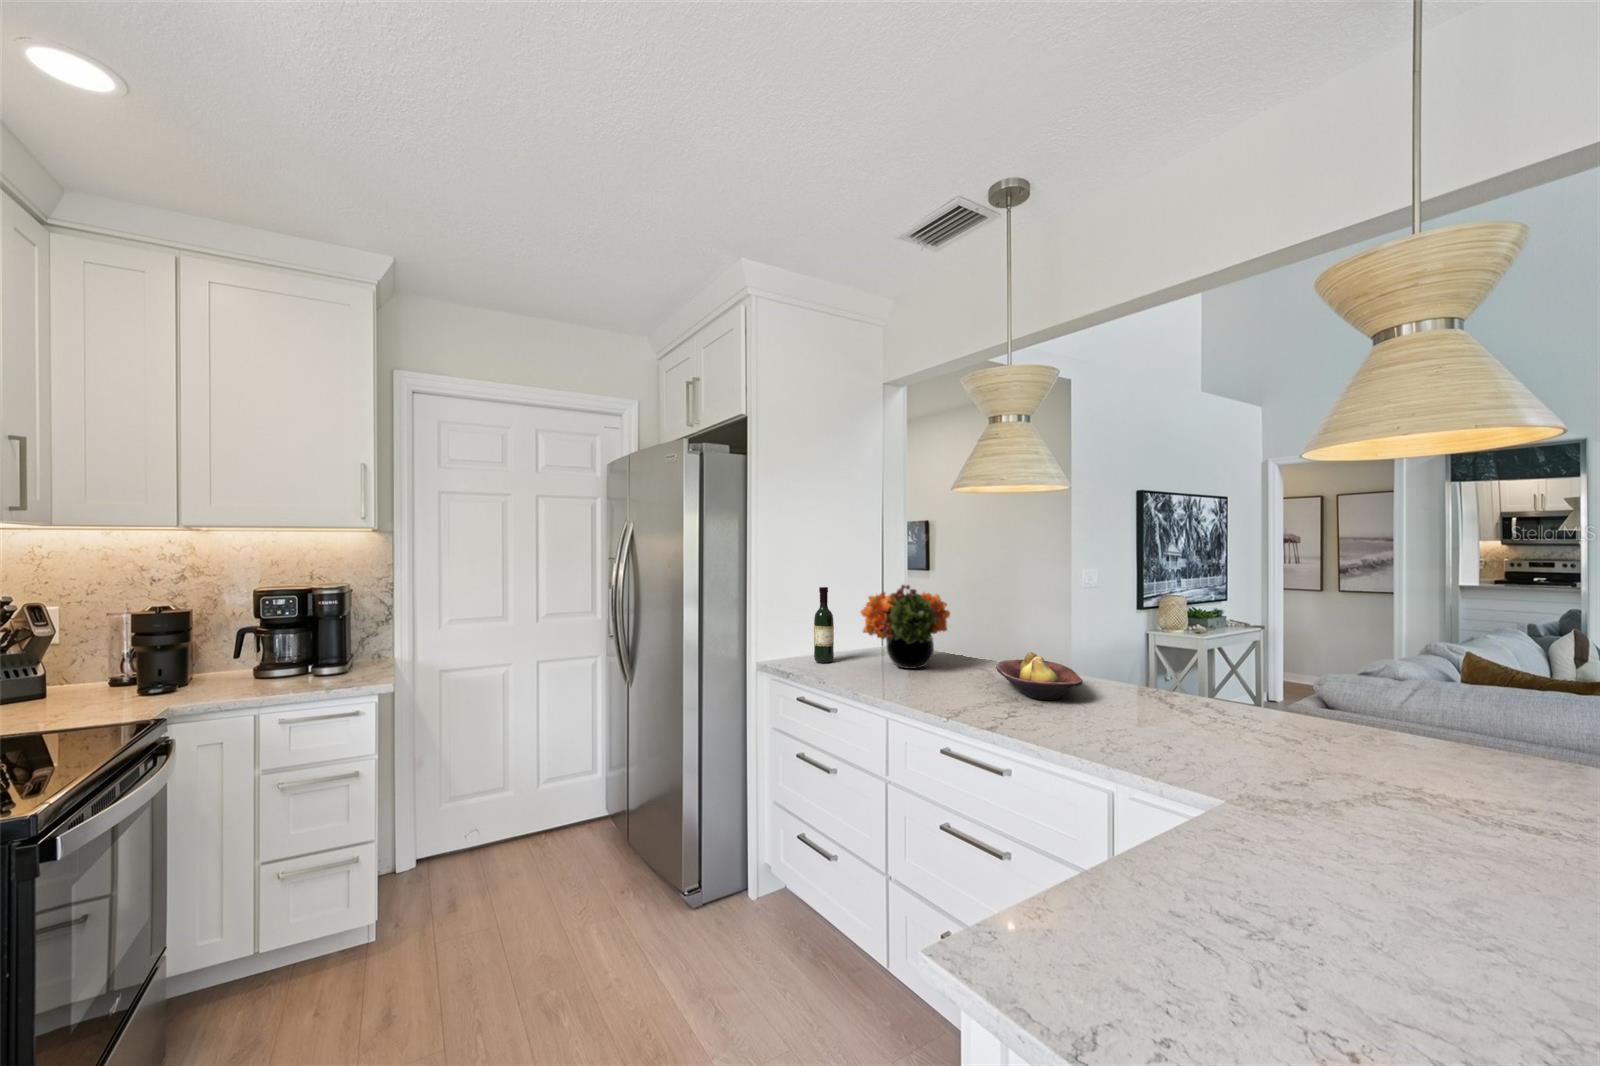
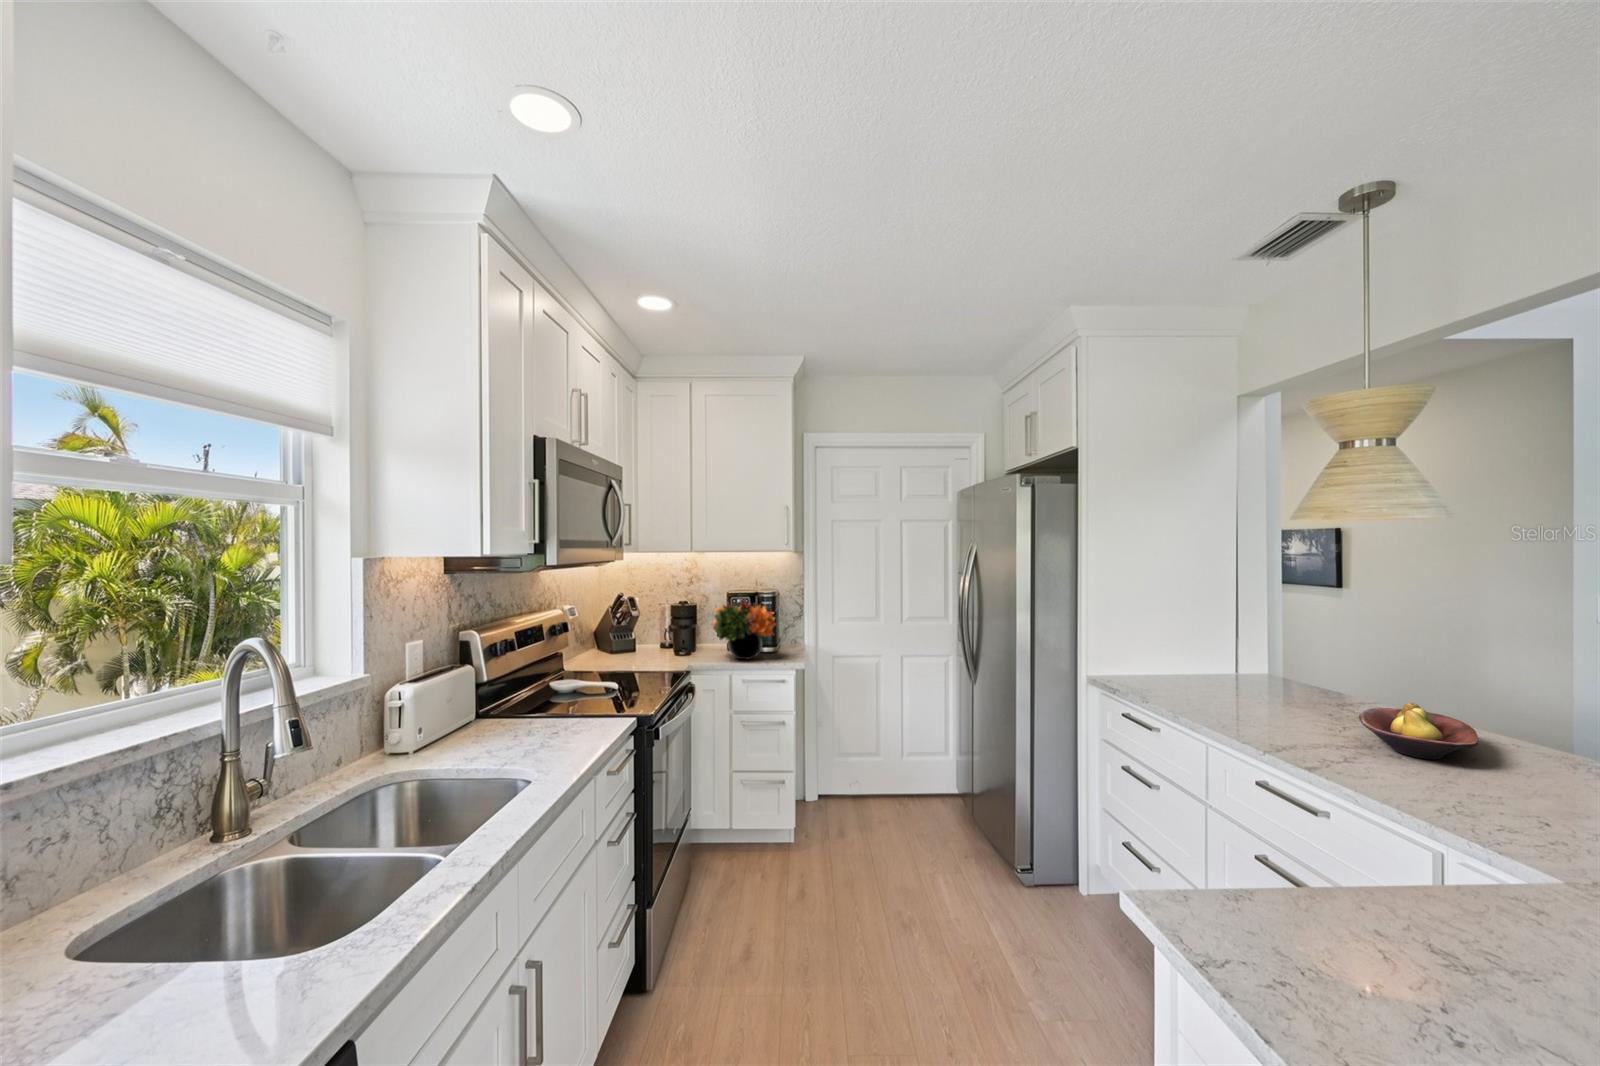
flower arrangement: present [861,585,950,669] -> present [713,599,776,660]
wine bottle: present [814,587,834,663] -> none [1149,611,1171,686]

